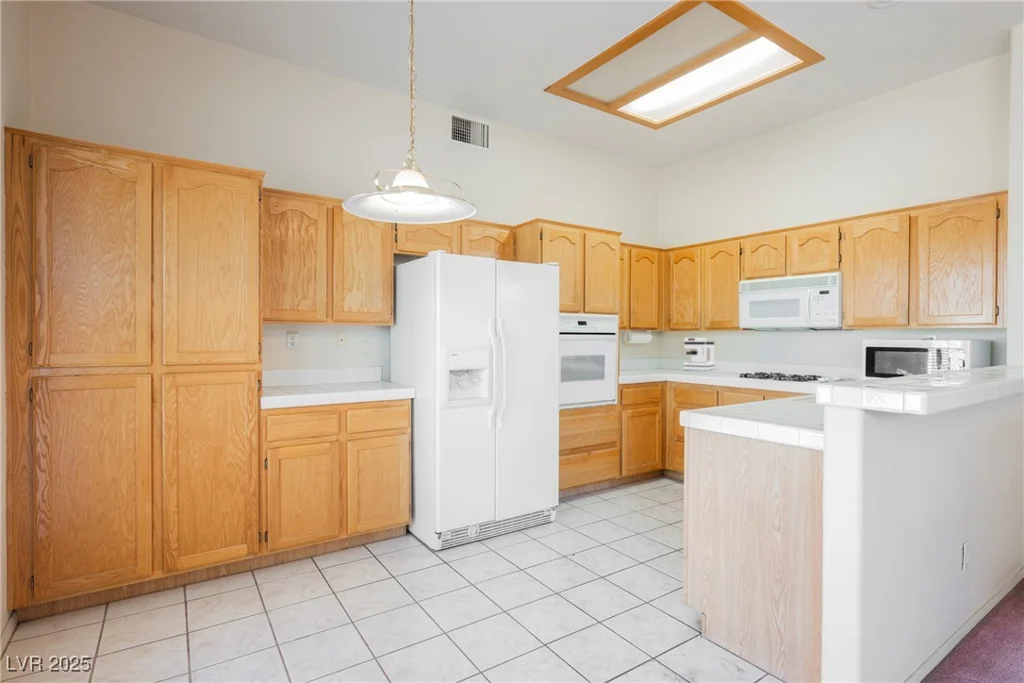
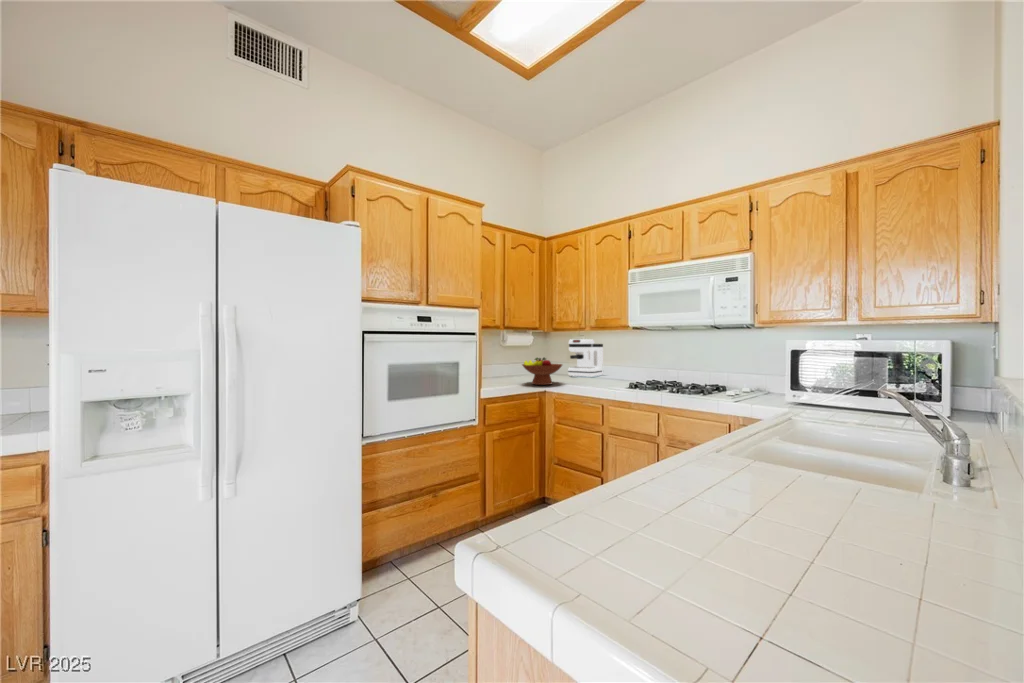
fruit bowl: none [647,353,682,375] -> present [522,358,562,385]

